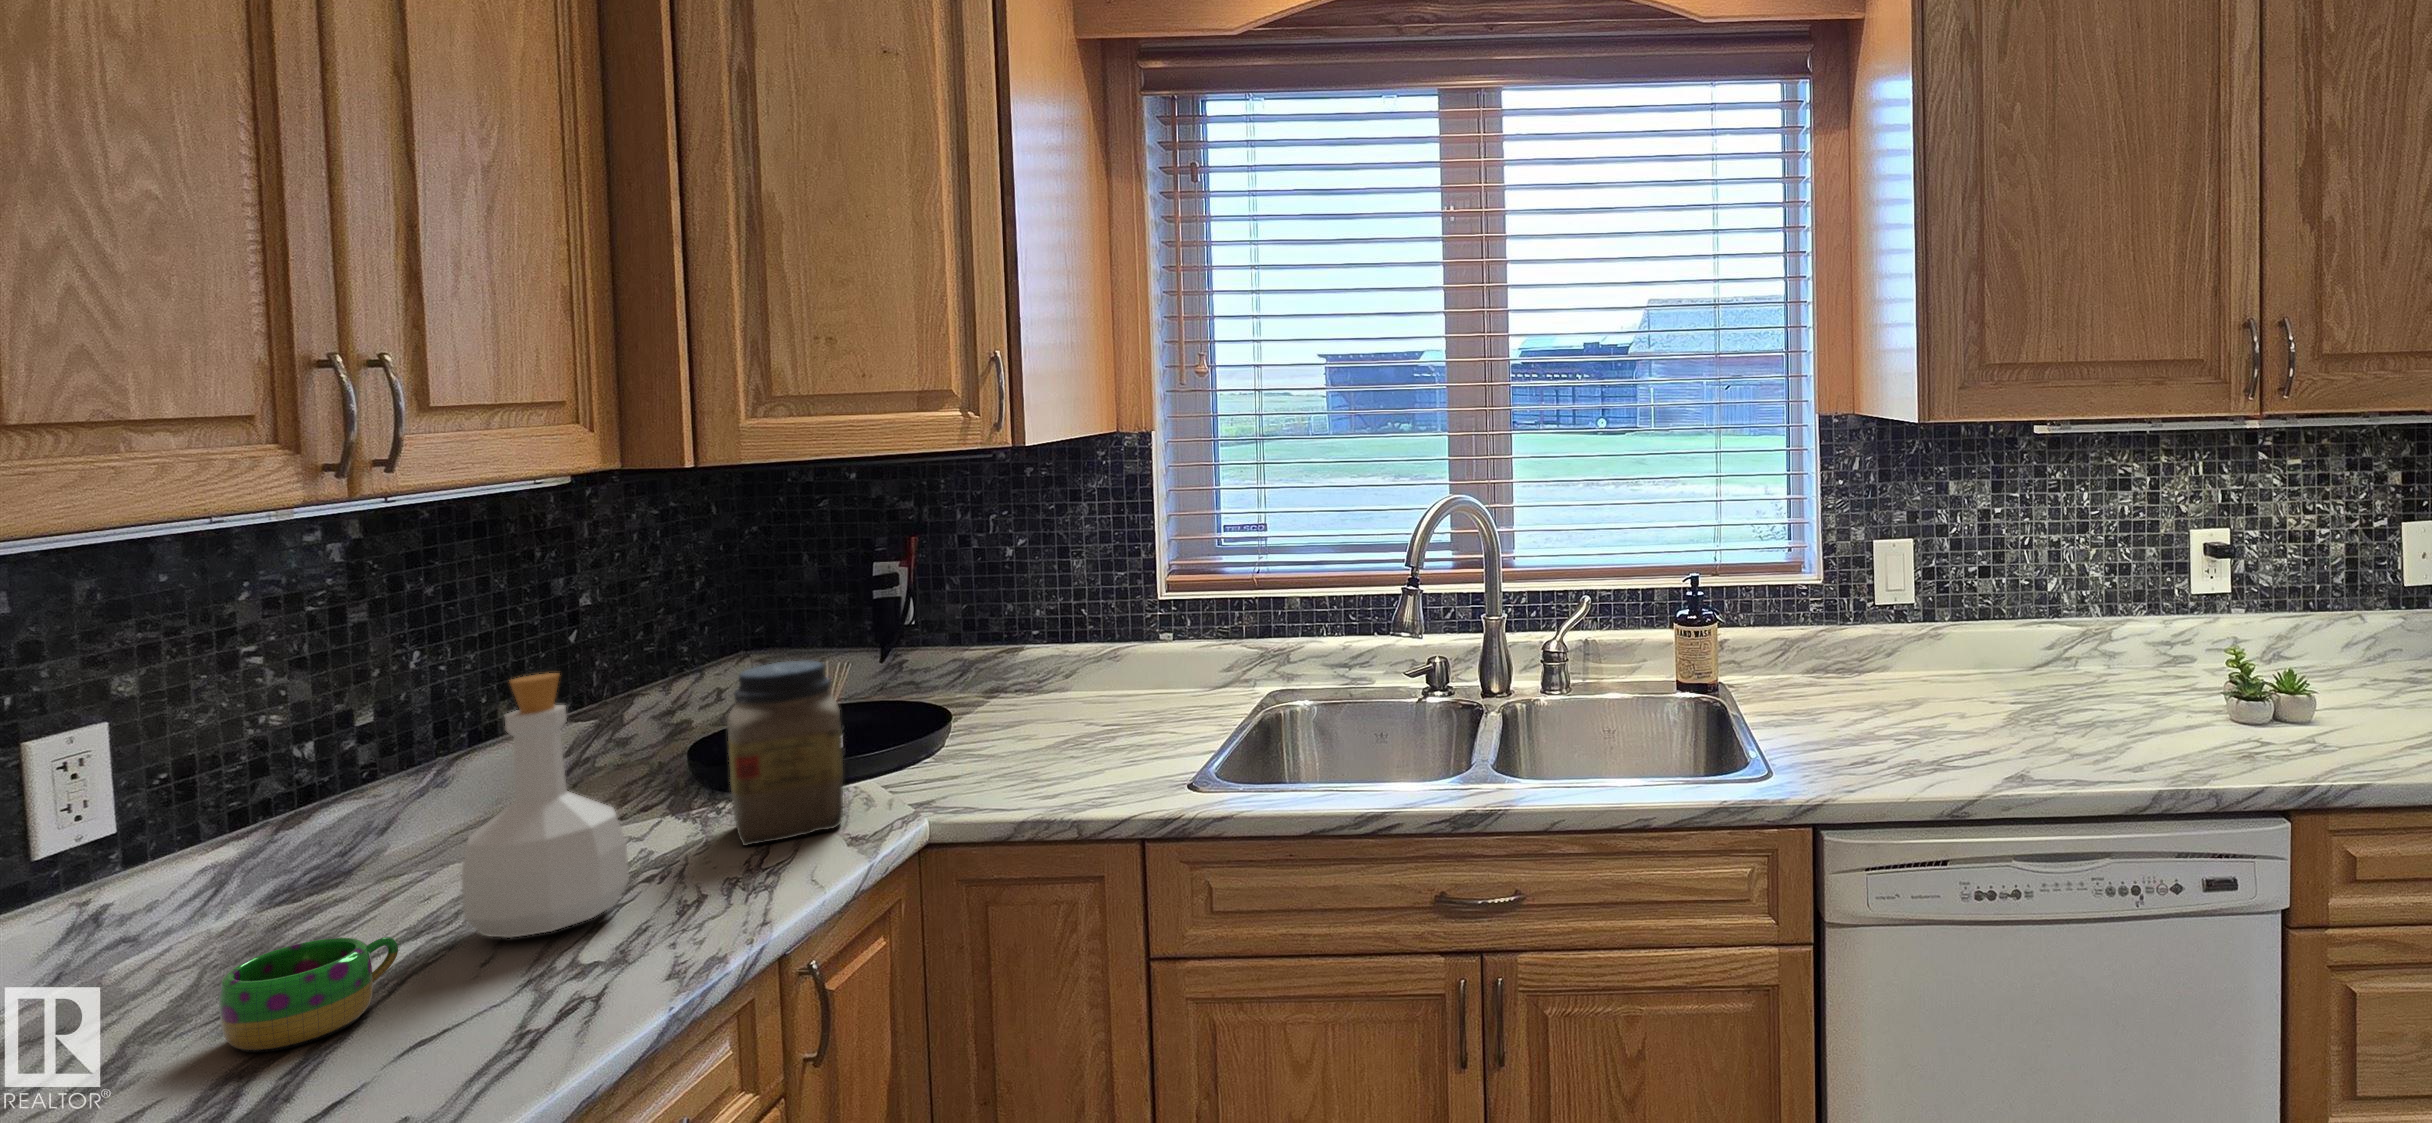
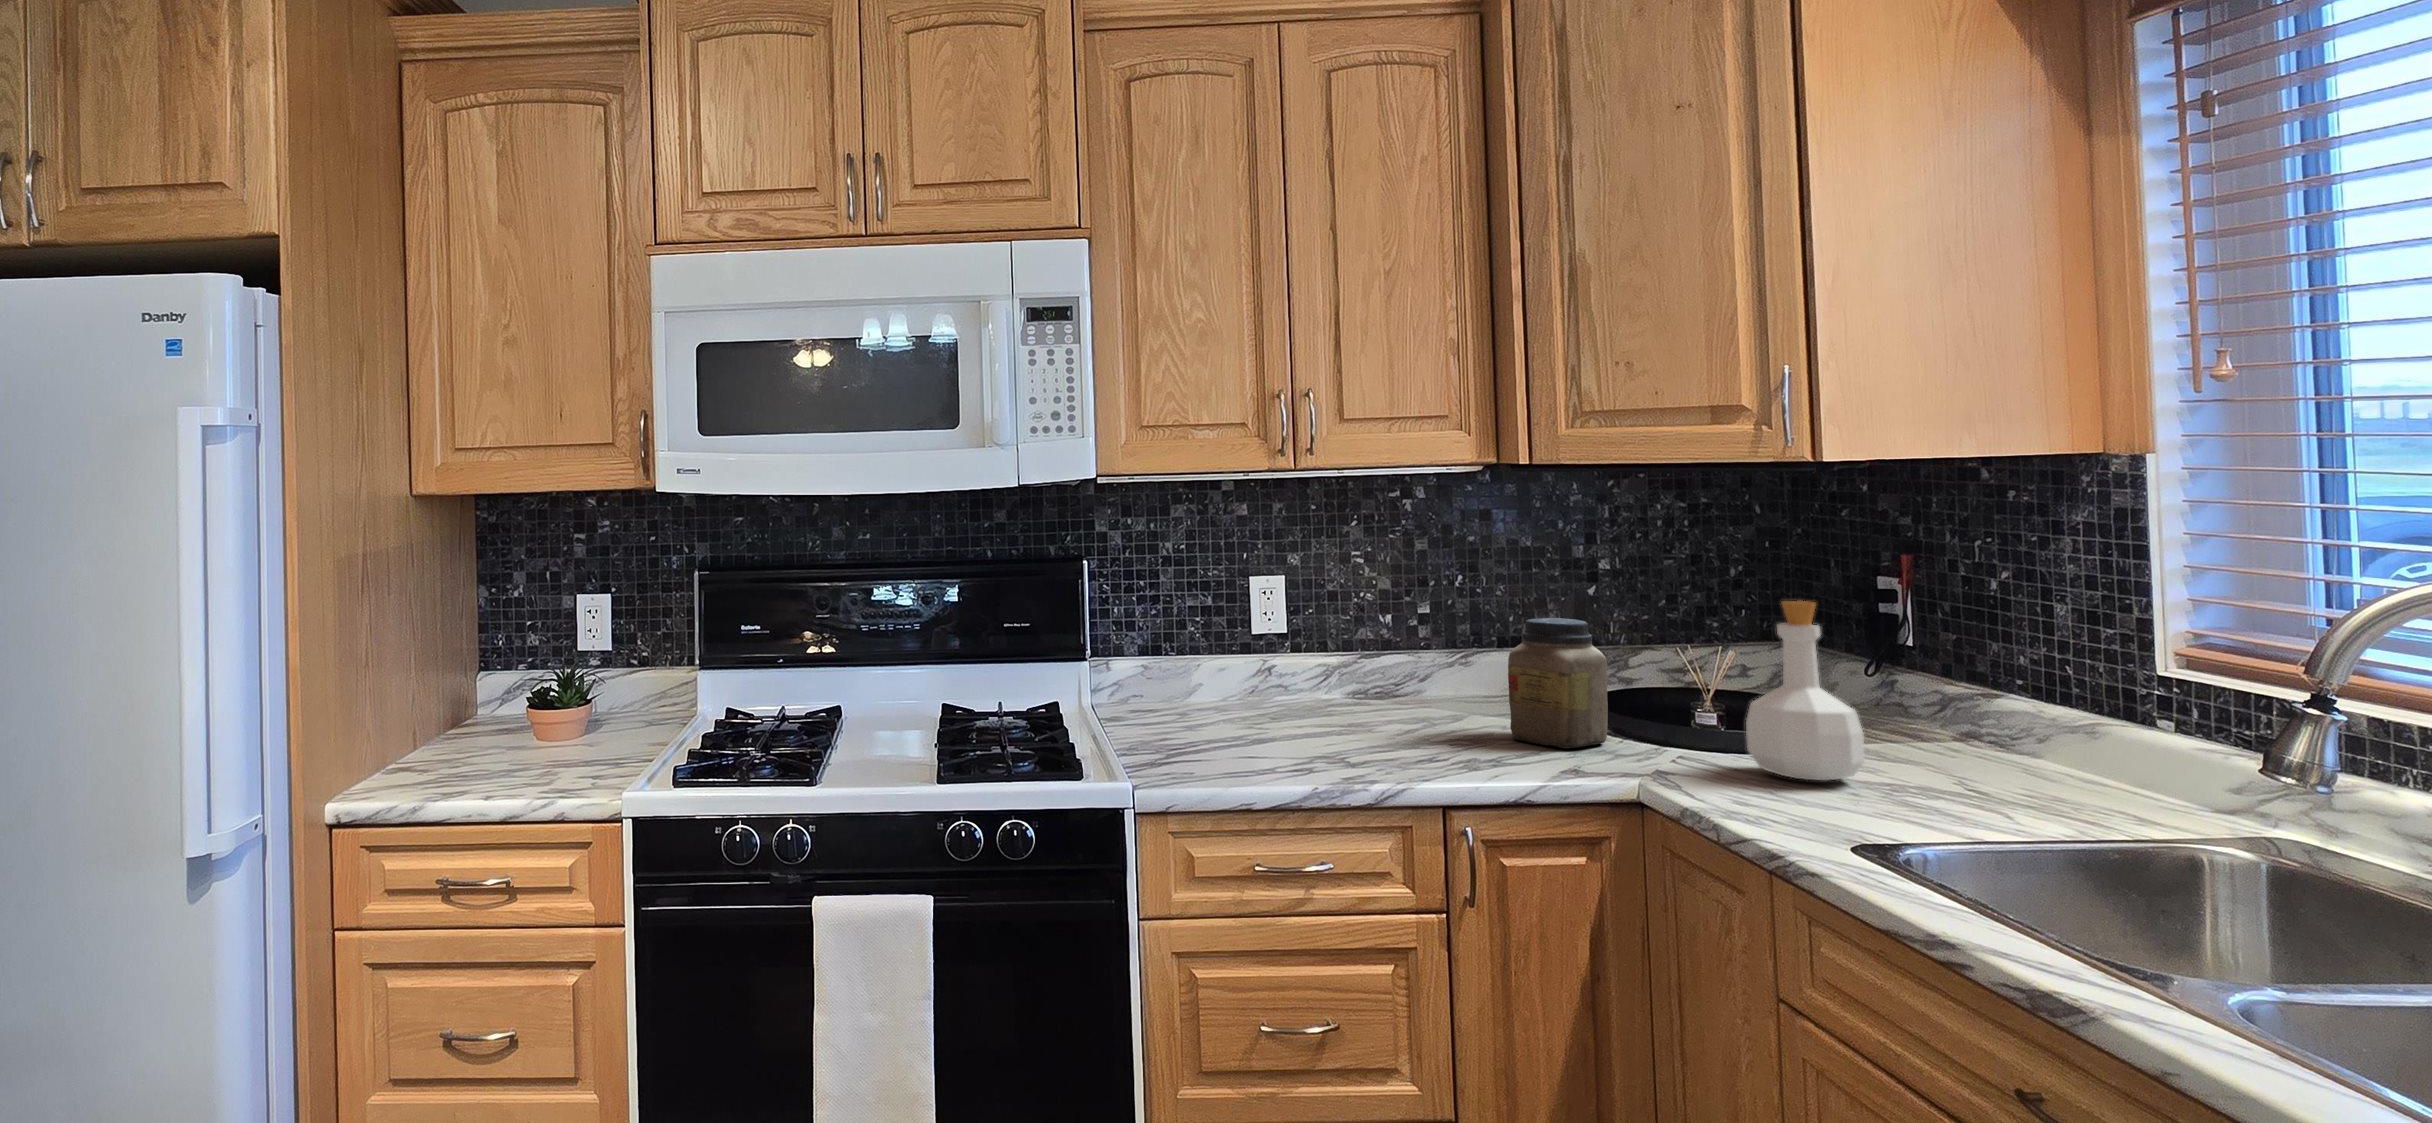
bottle: present [461,673,629,938] -> present [1746,601,1865,781]
mug: present [219,937,398,1053] -> none [1205,685,1275,727]

